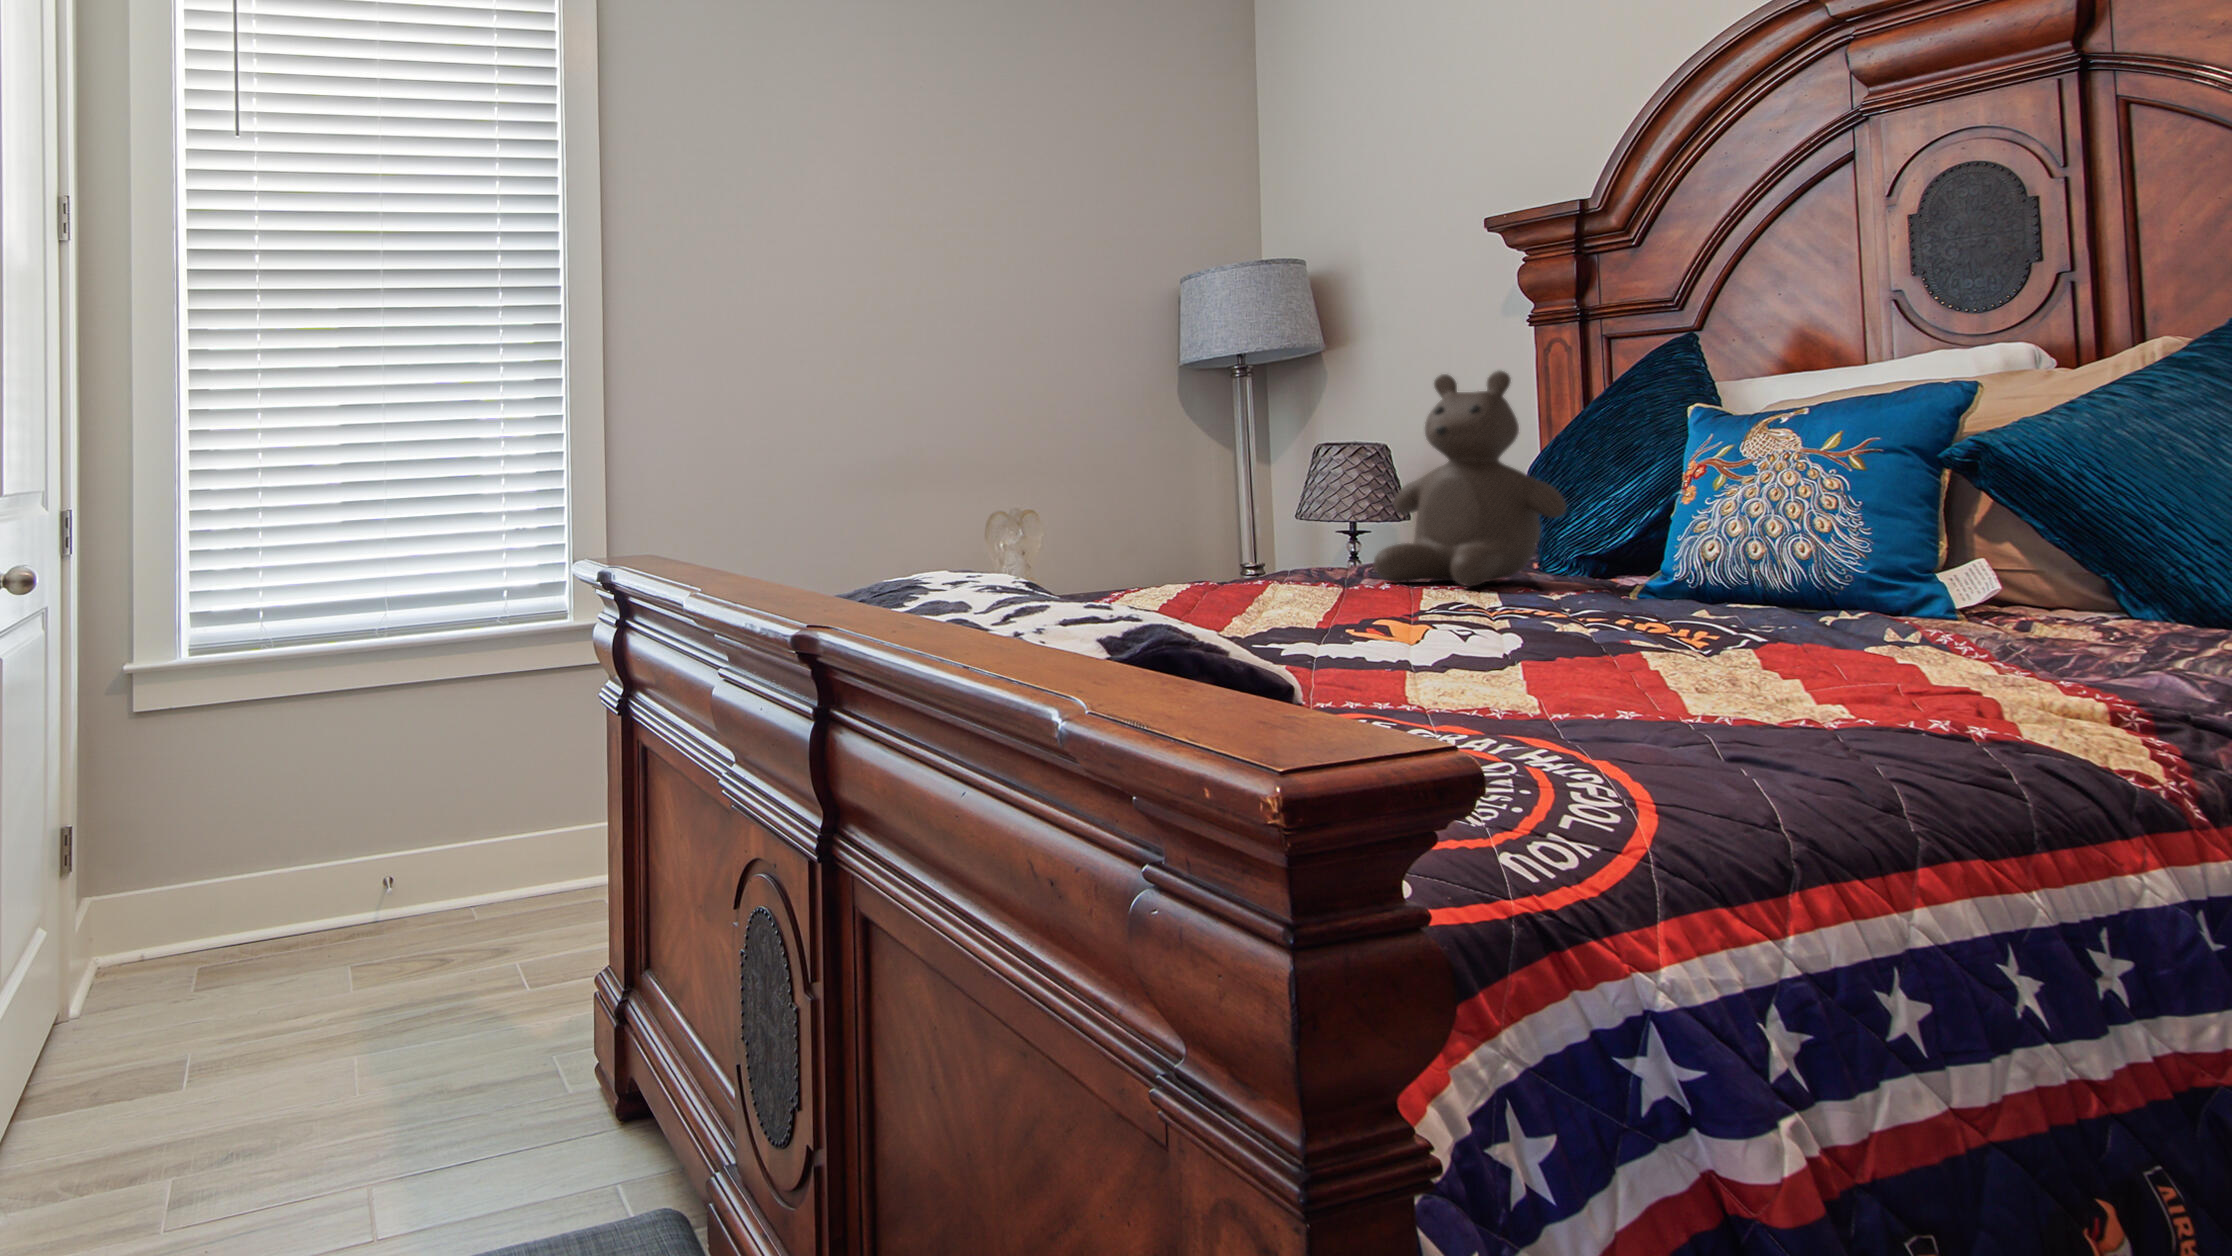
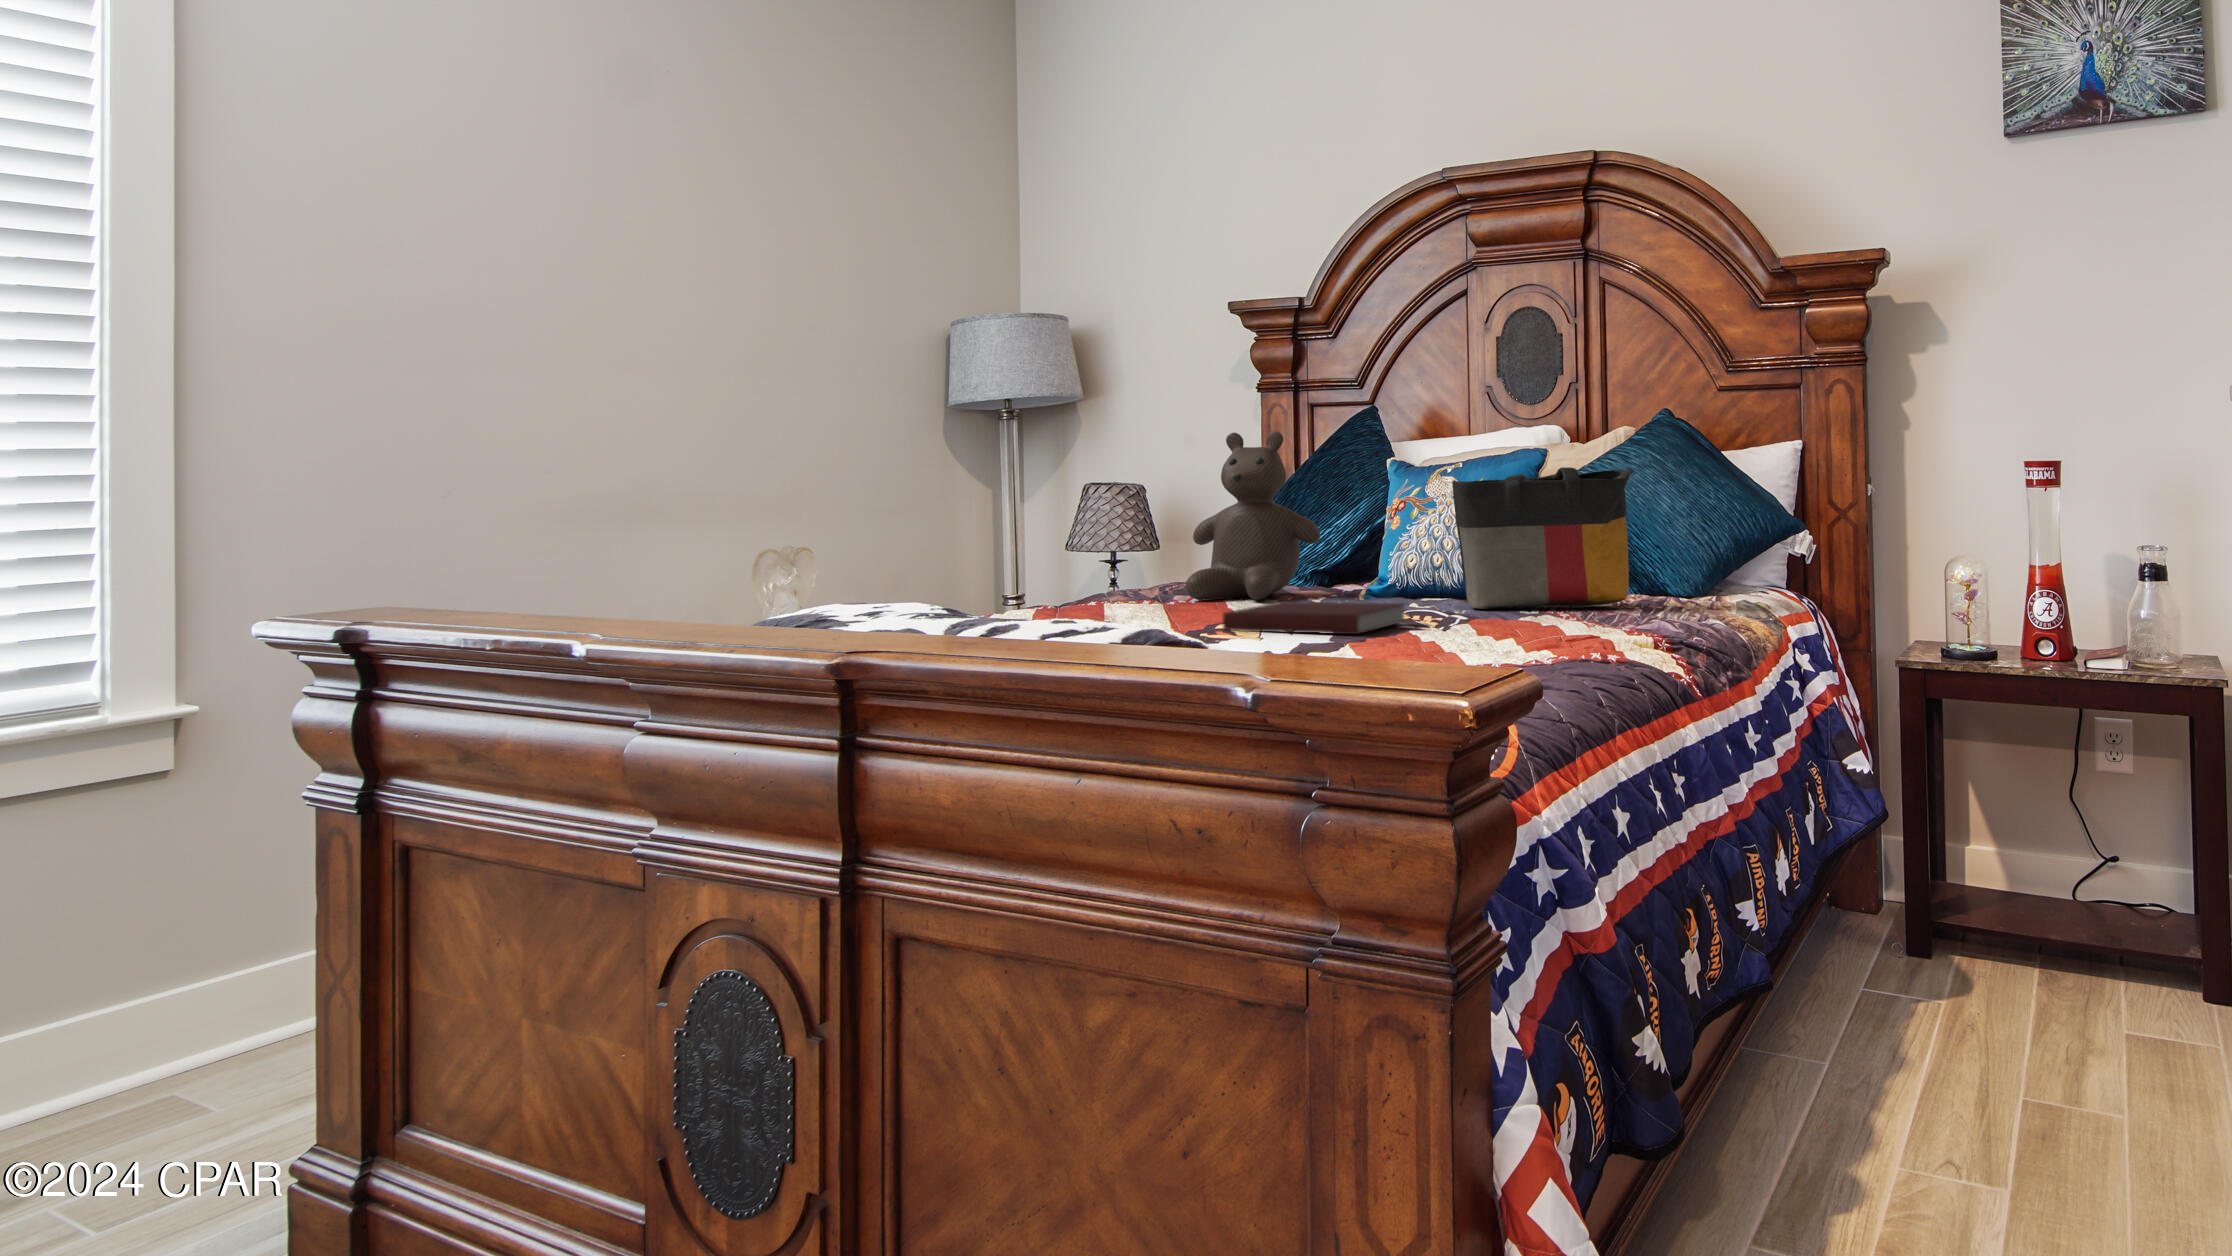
tote bag: none [1758,410,2135,636] -> present [1452,467,1634,609]
notebook: none [1364,590,1649,643] -> present [1223,601,1405,634]

